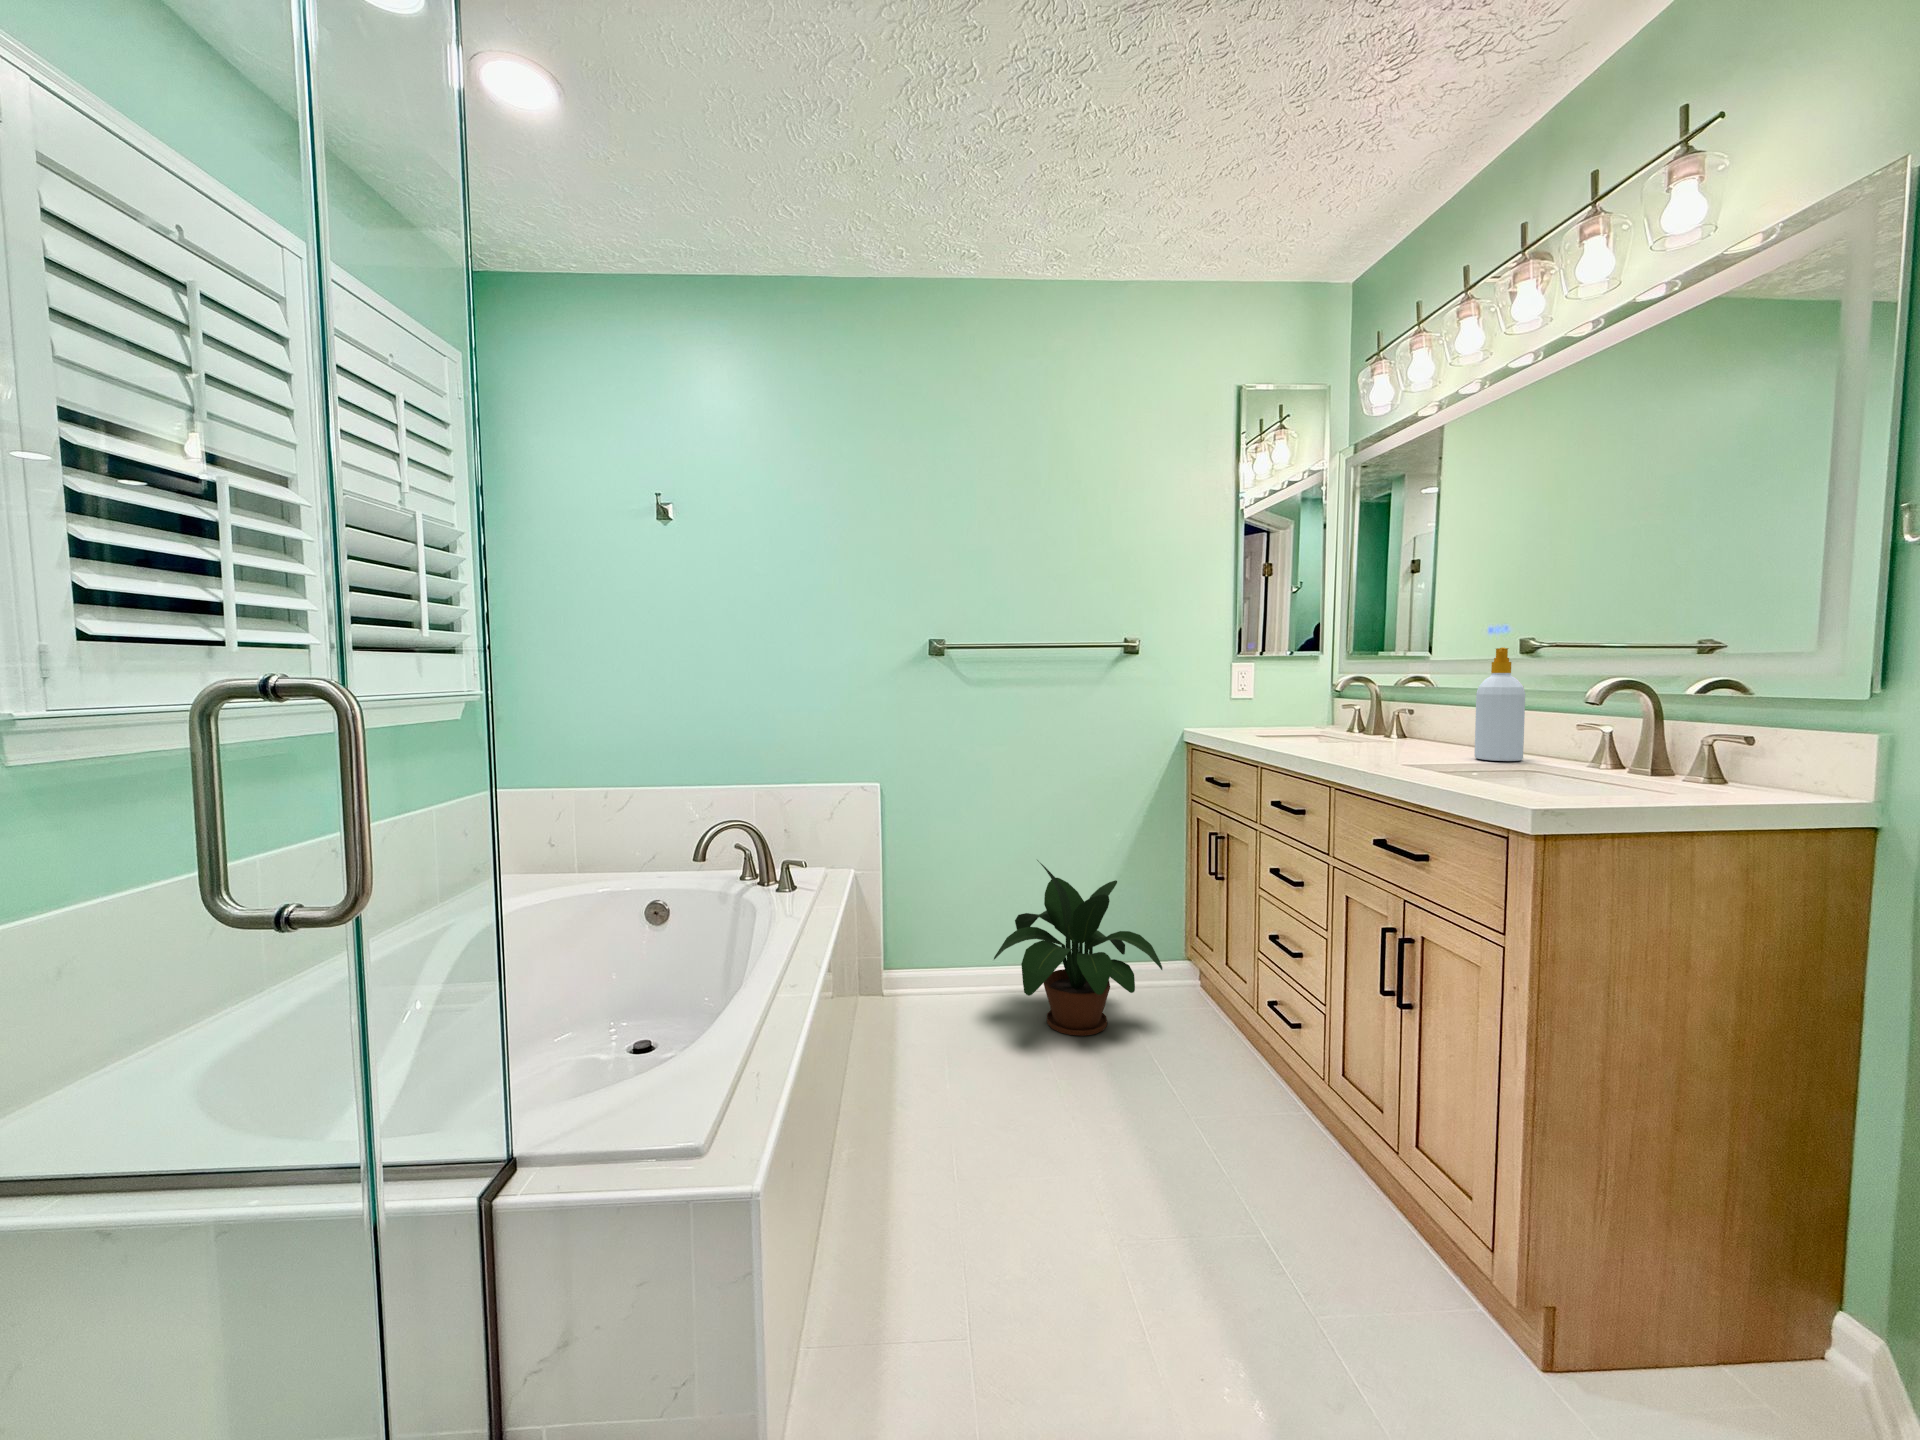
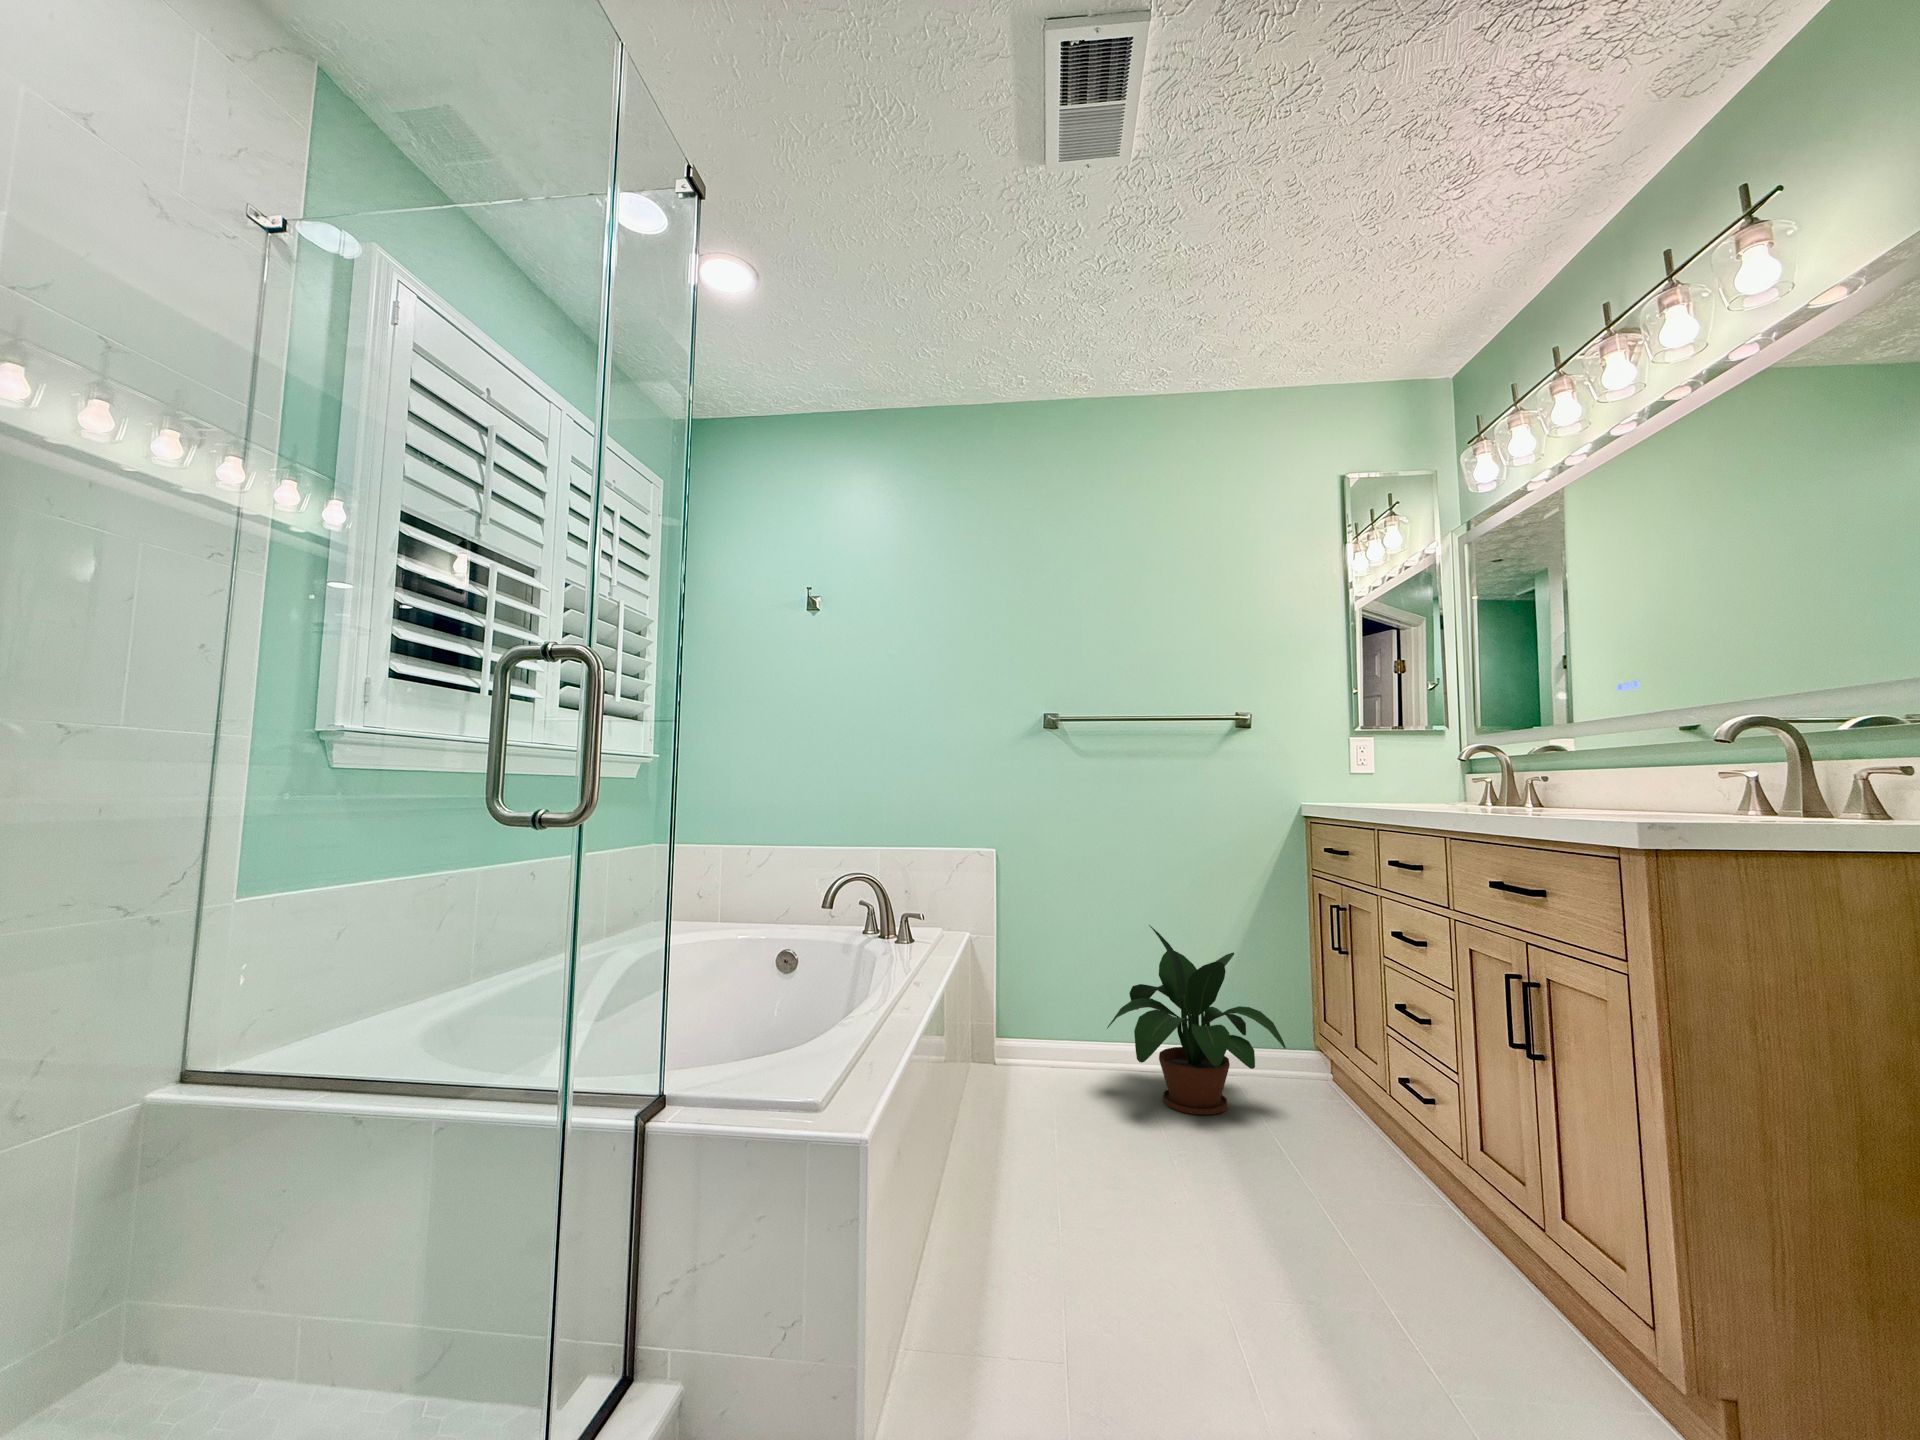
soap bottle: present [1474,648,1525,761] -> none [1601,695,1661,811]

